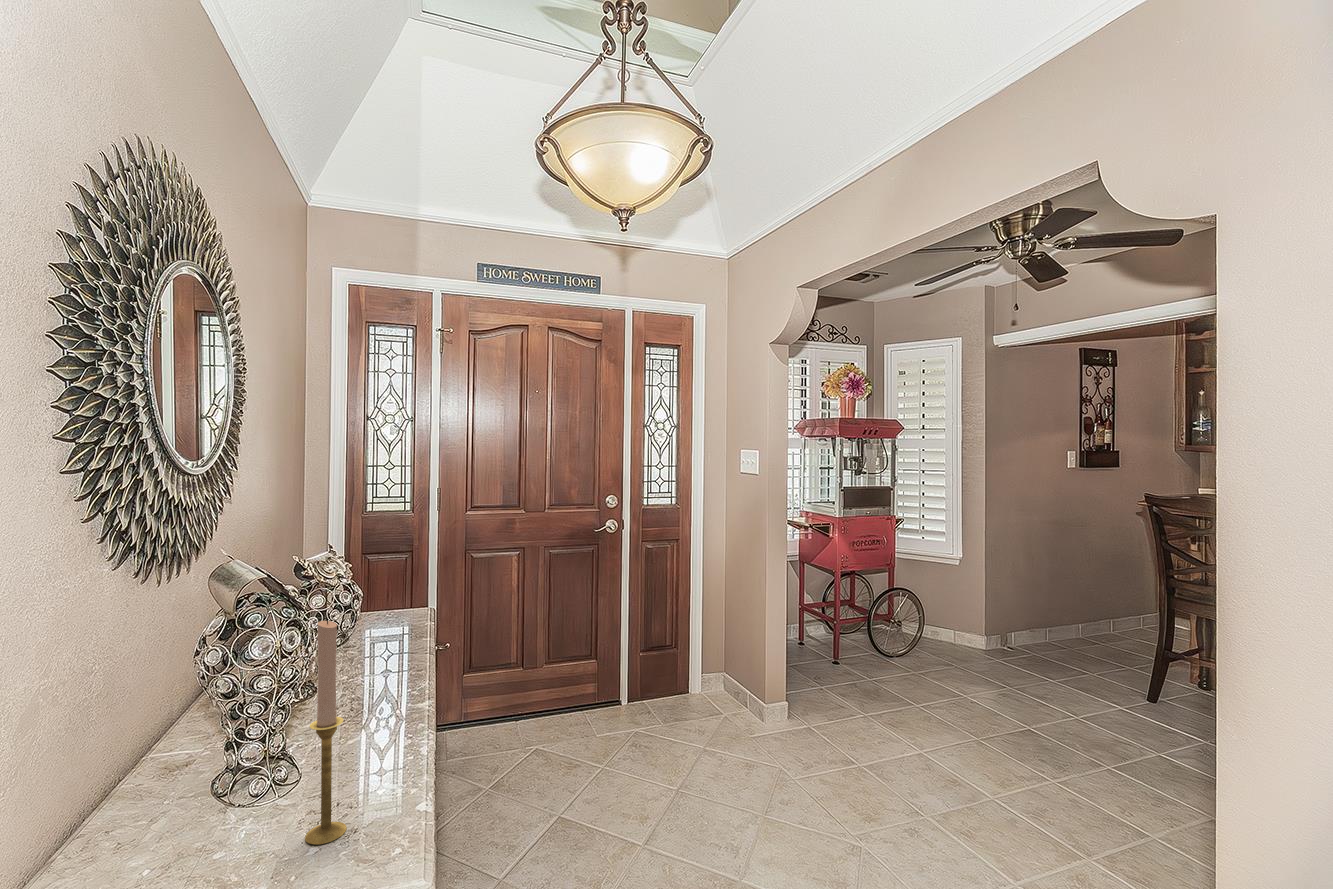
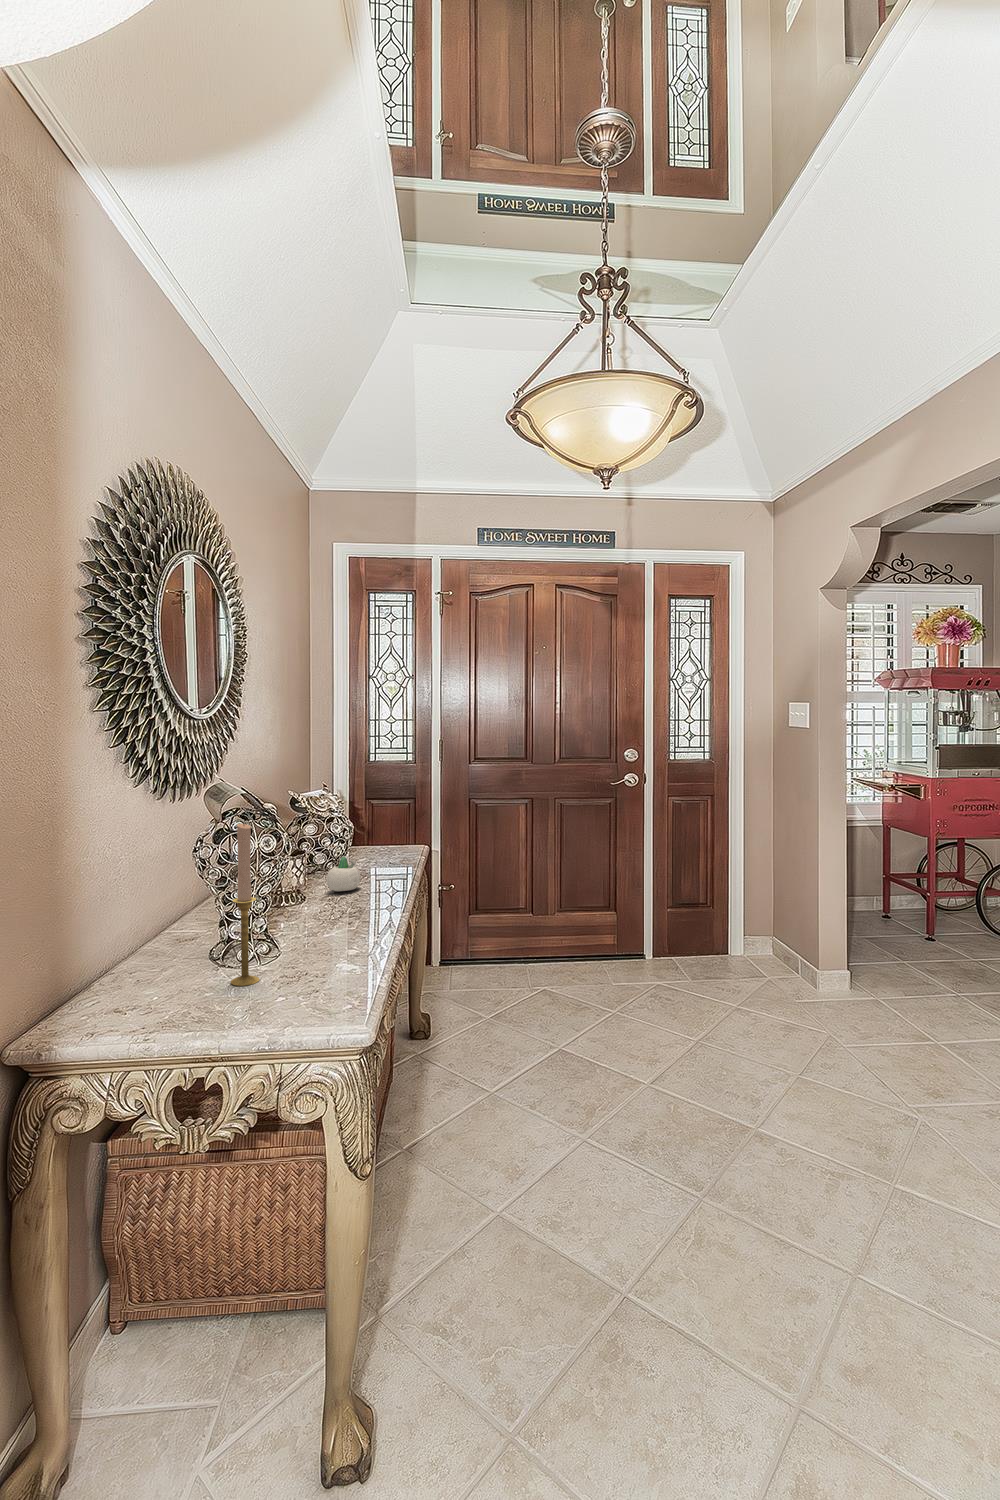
succulent planter: none [361,625,400,667] -> present [326,857,360,892]

